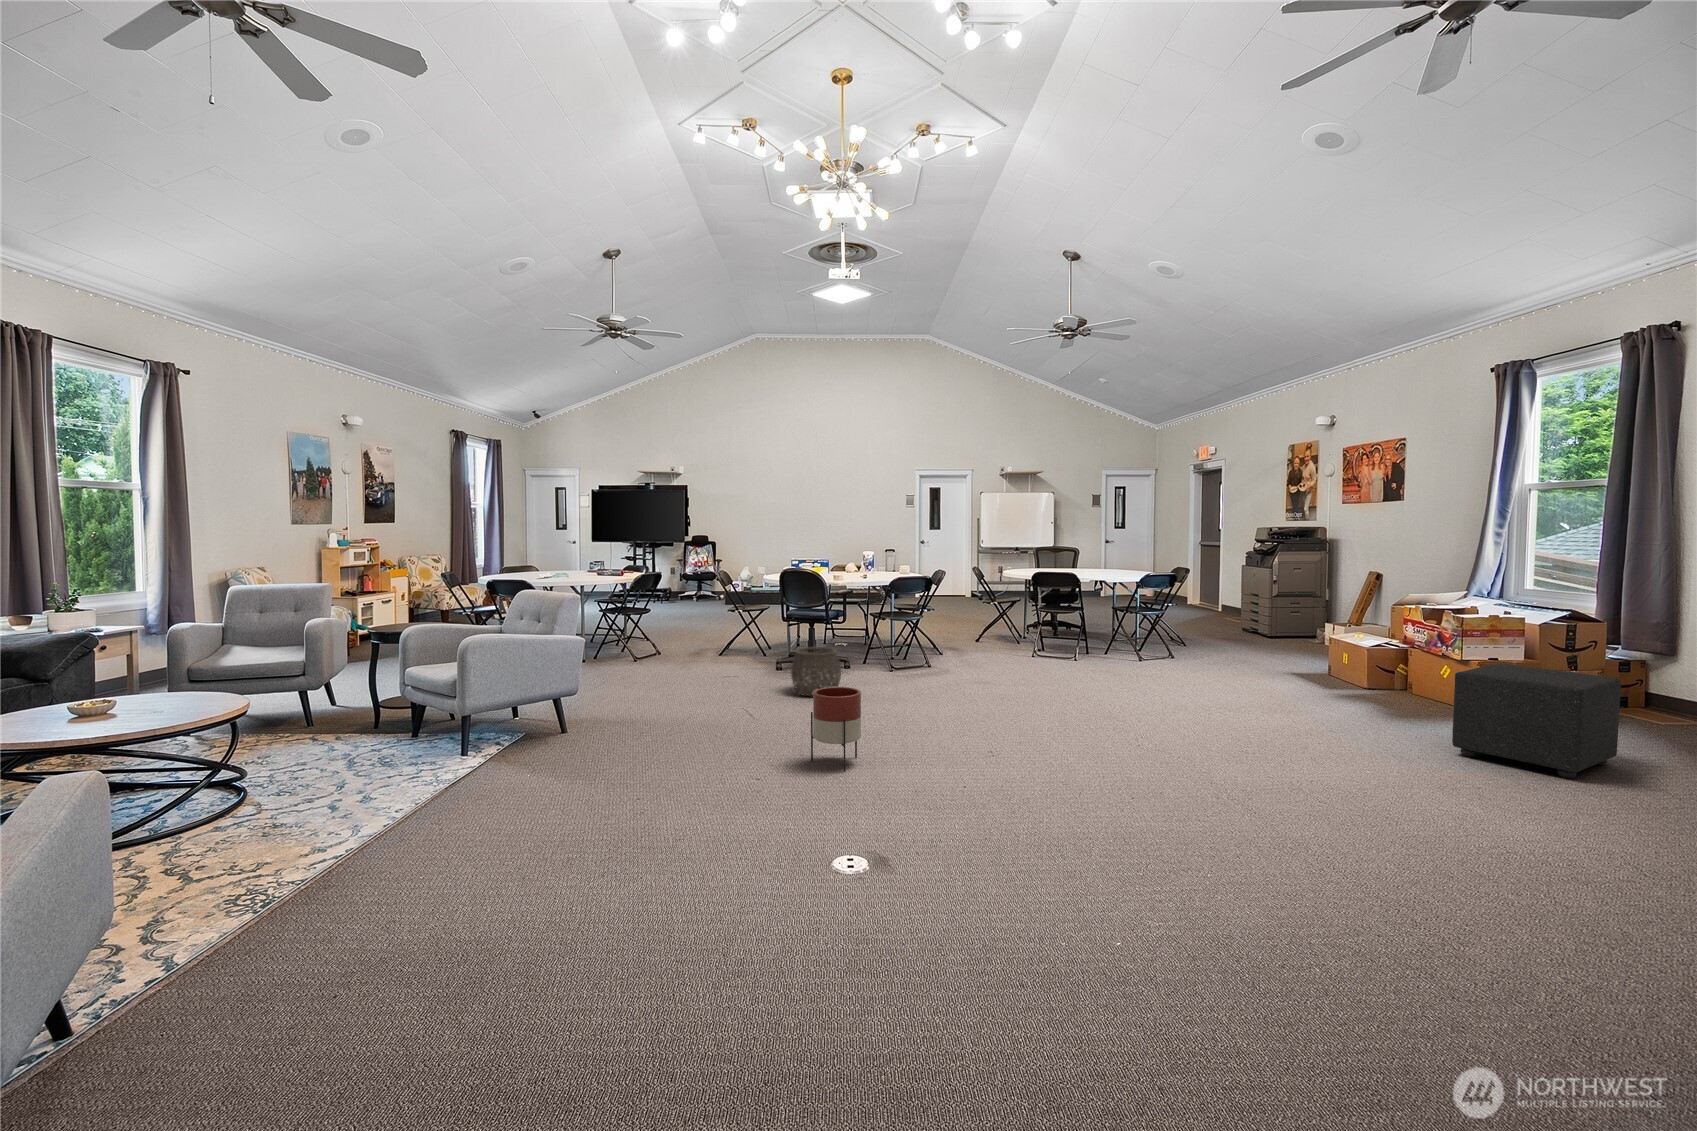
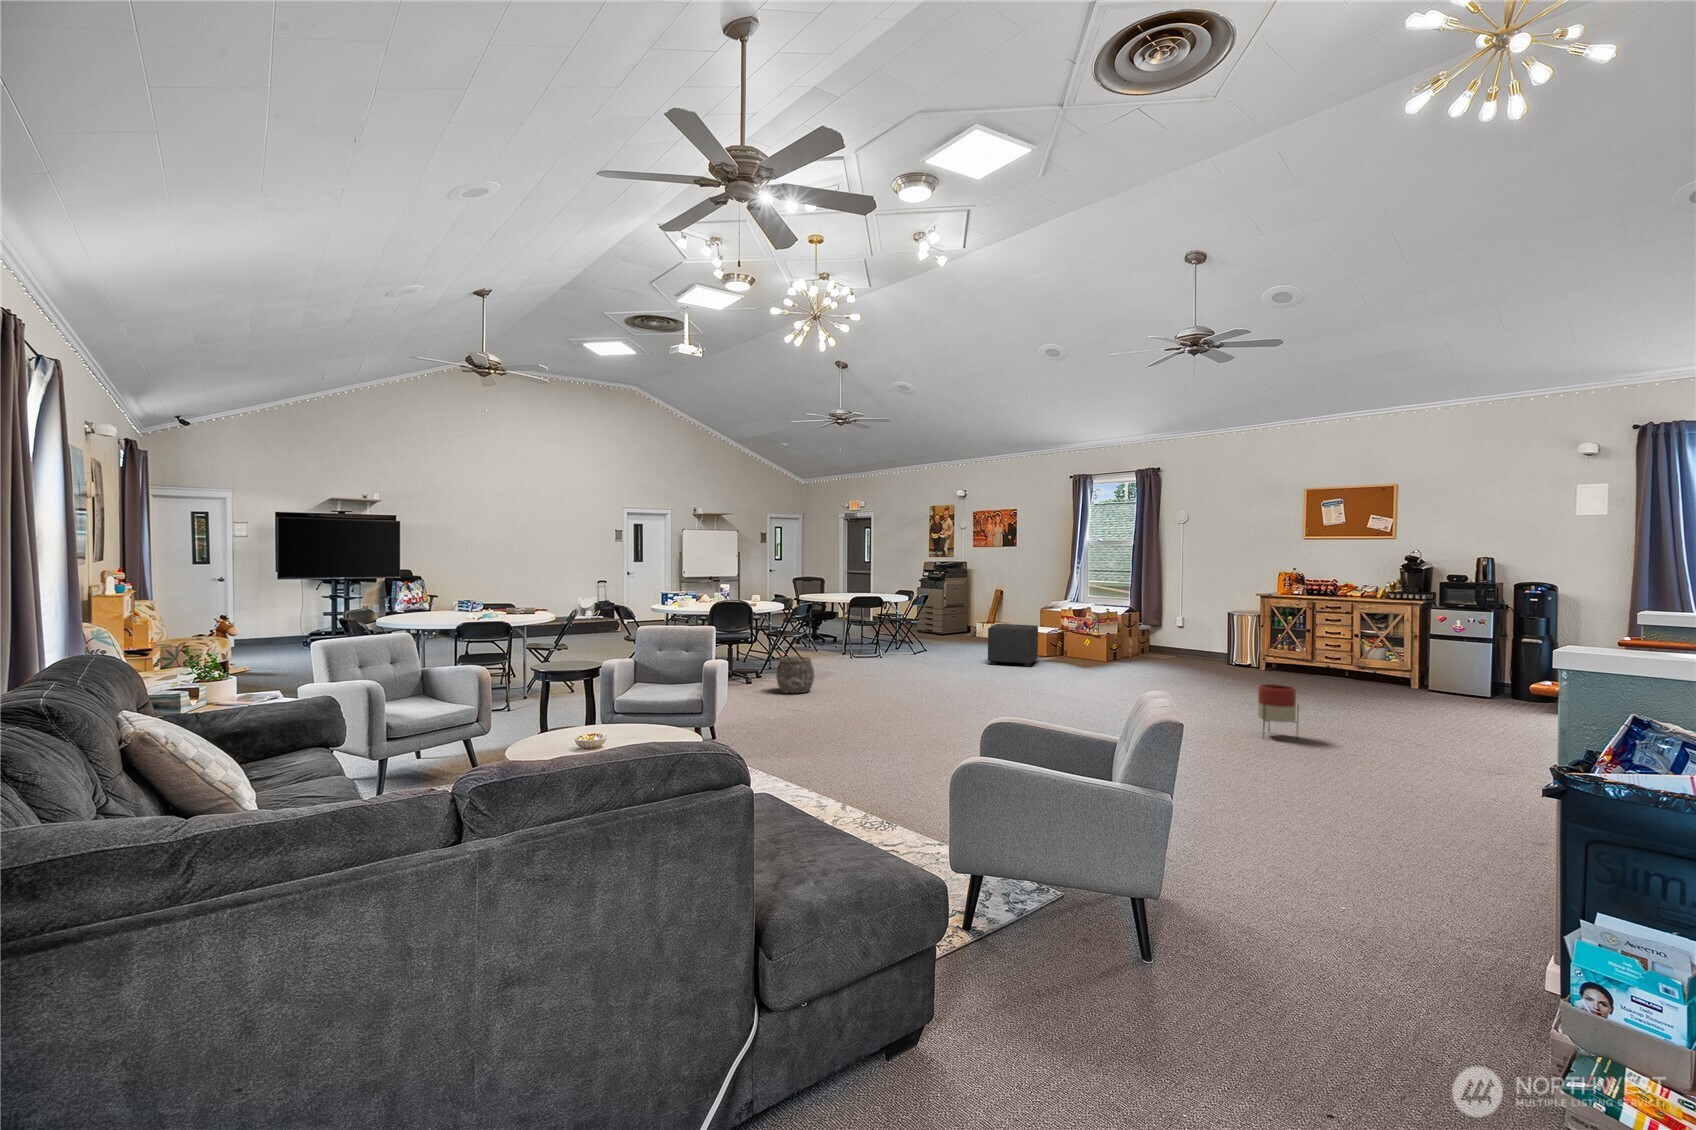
ottoman: present [1452,664,1621,778] -> present [988,624,1038,667]
planter: present [811,687,861,771] -> present [1258,684,1298,729]

